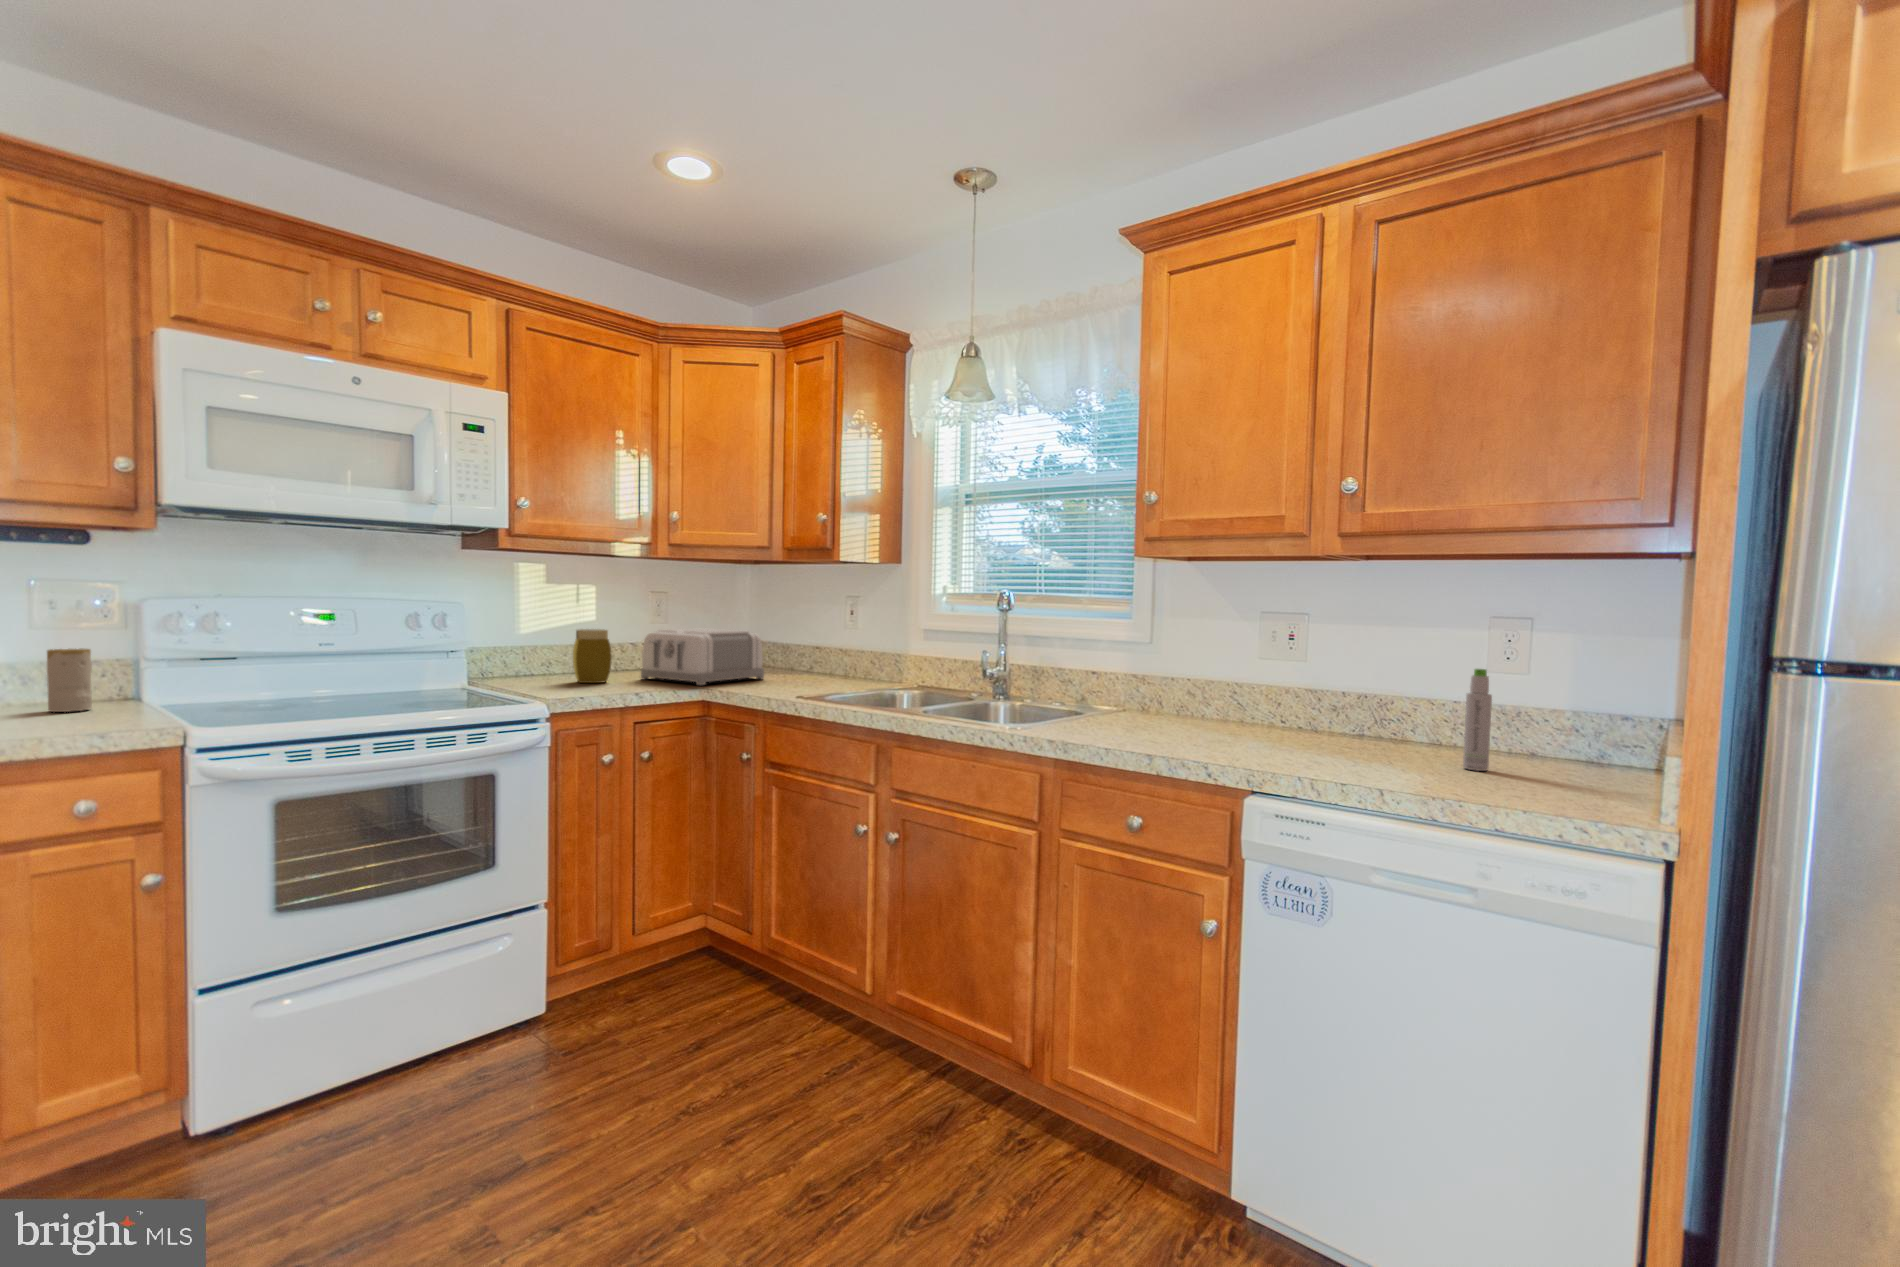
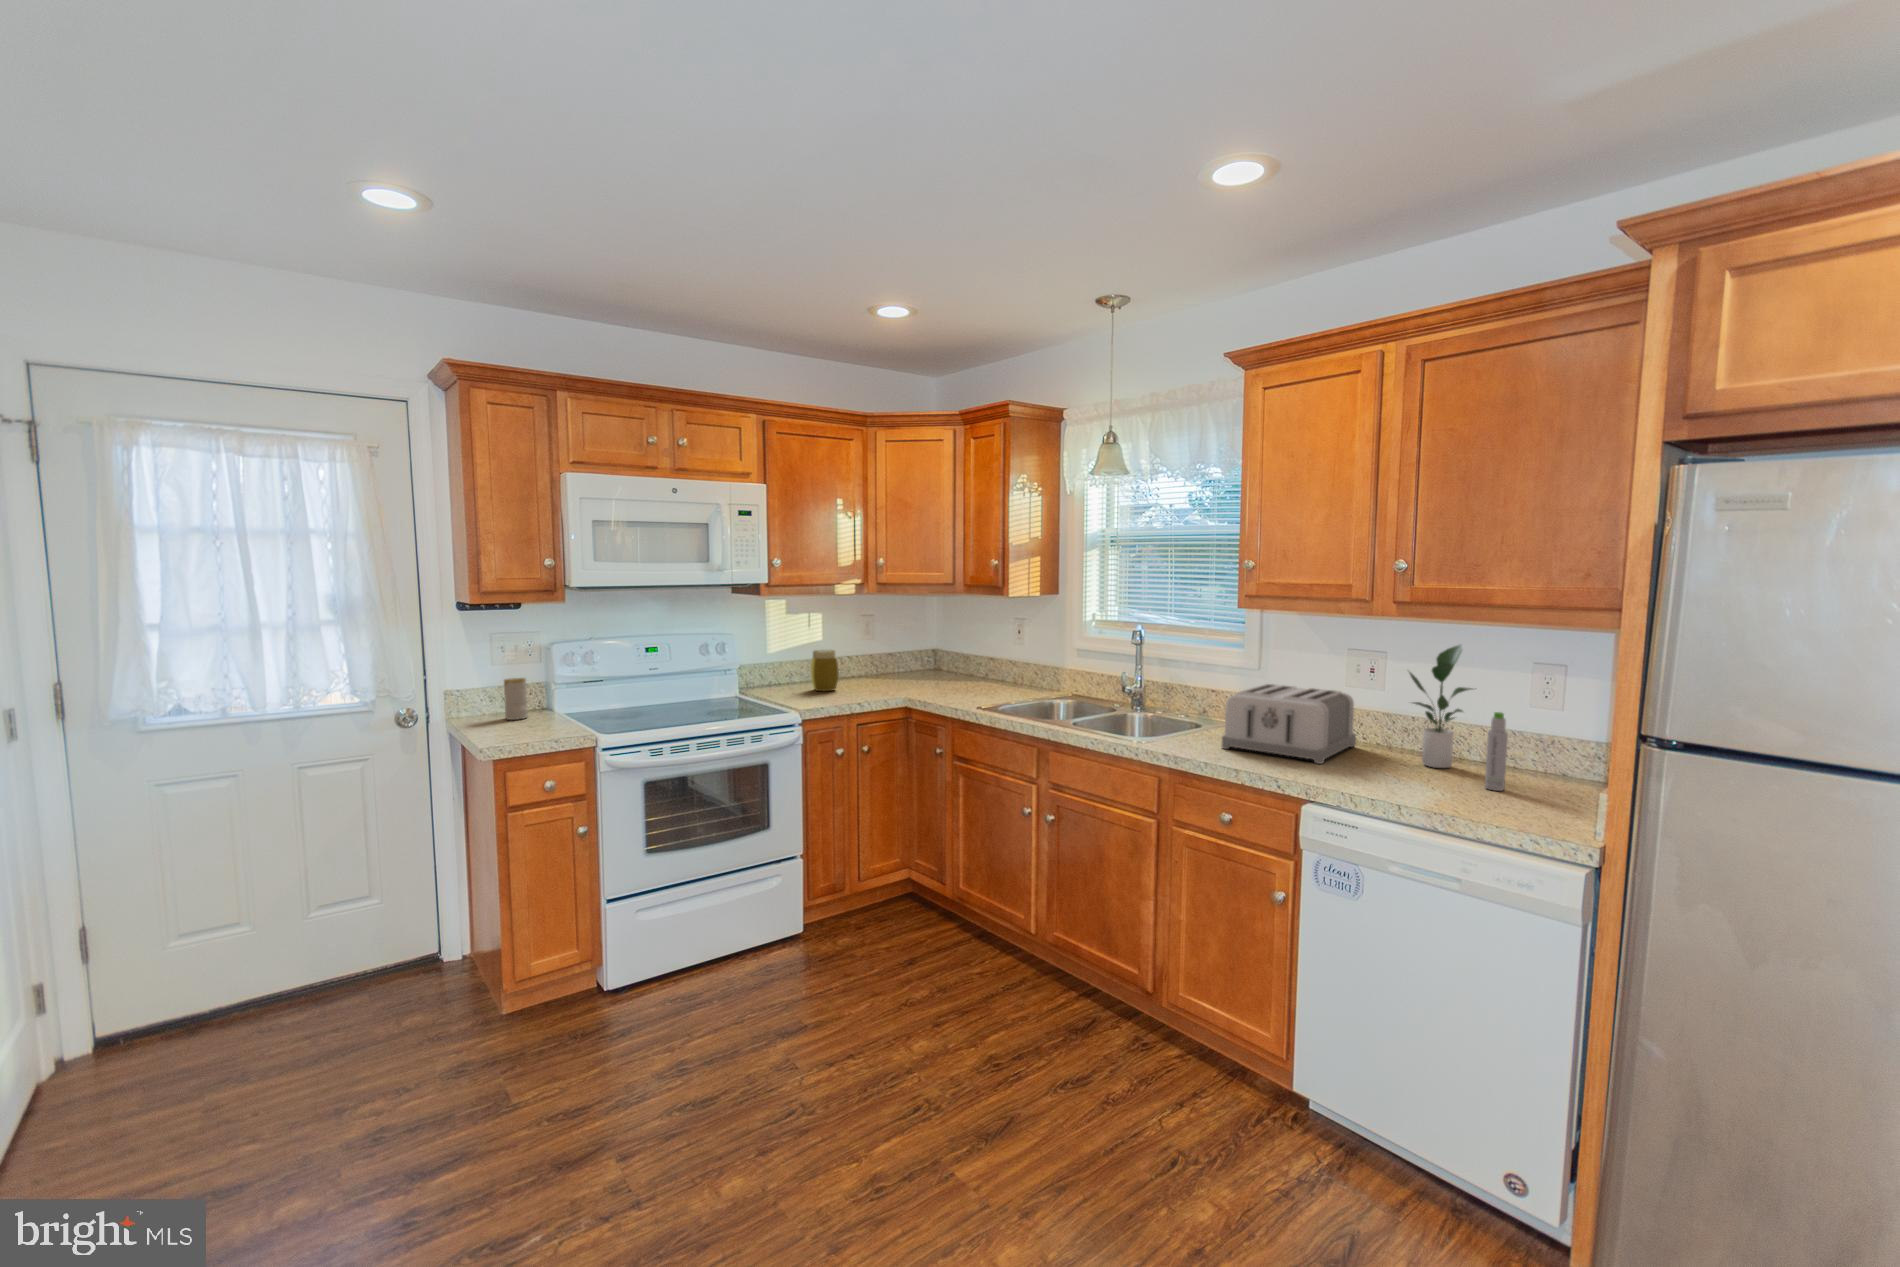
potted plant: none [1347,594,1433,750] -> present [1409,645,1472,768]
toaster: present [641,628,764,685] -> present [1221,684,1356,764]

